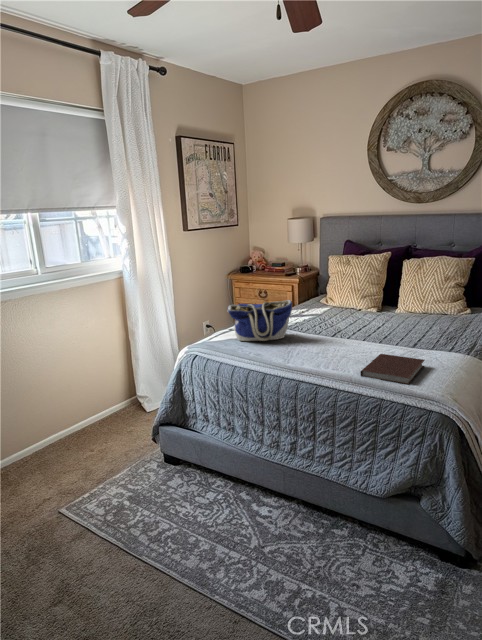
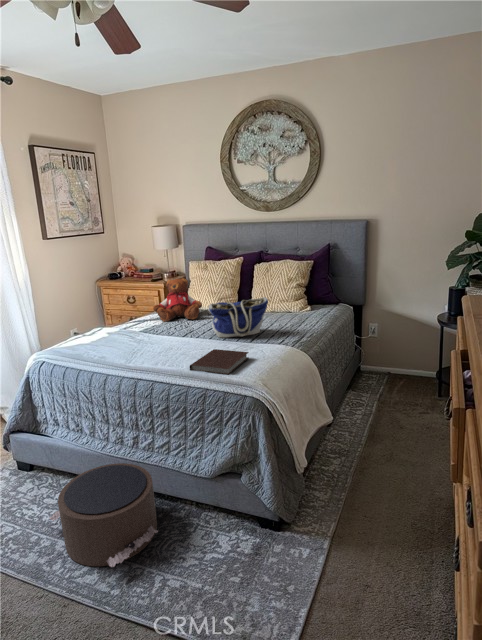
teddy bear: none [295,275,347,320] -> present [153,278,202,322]
tote bag: present [228,300,292,341] -> present [208,297,268,337]
pouf: none [206,469,326,585] -> present [49,463,158,567]

